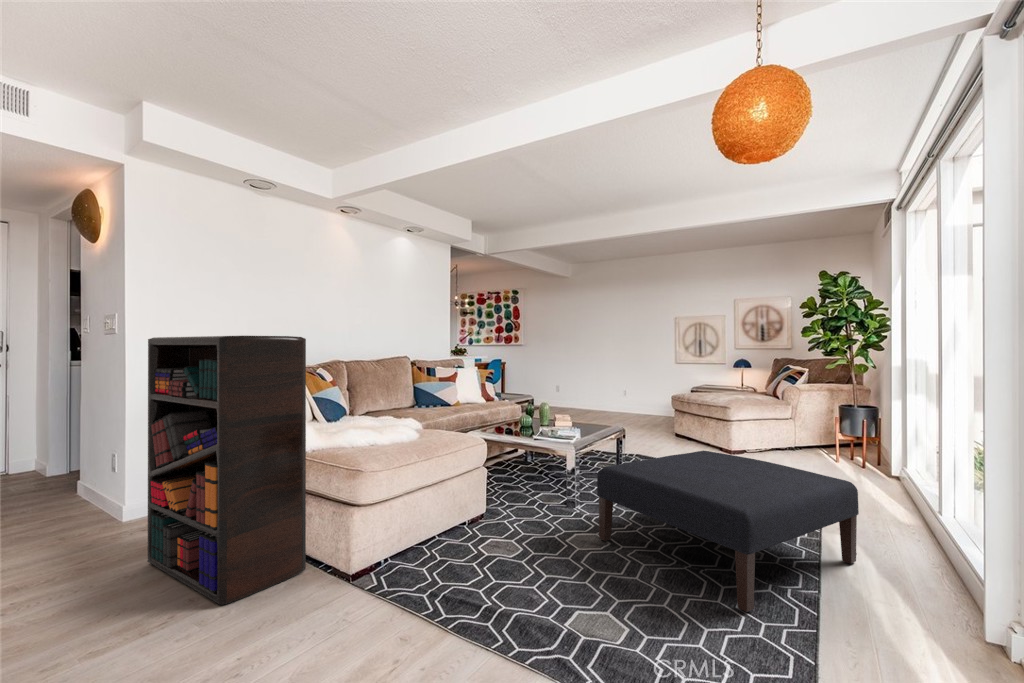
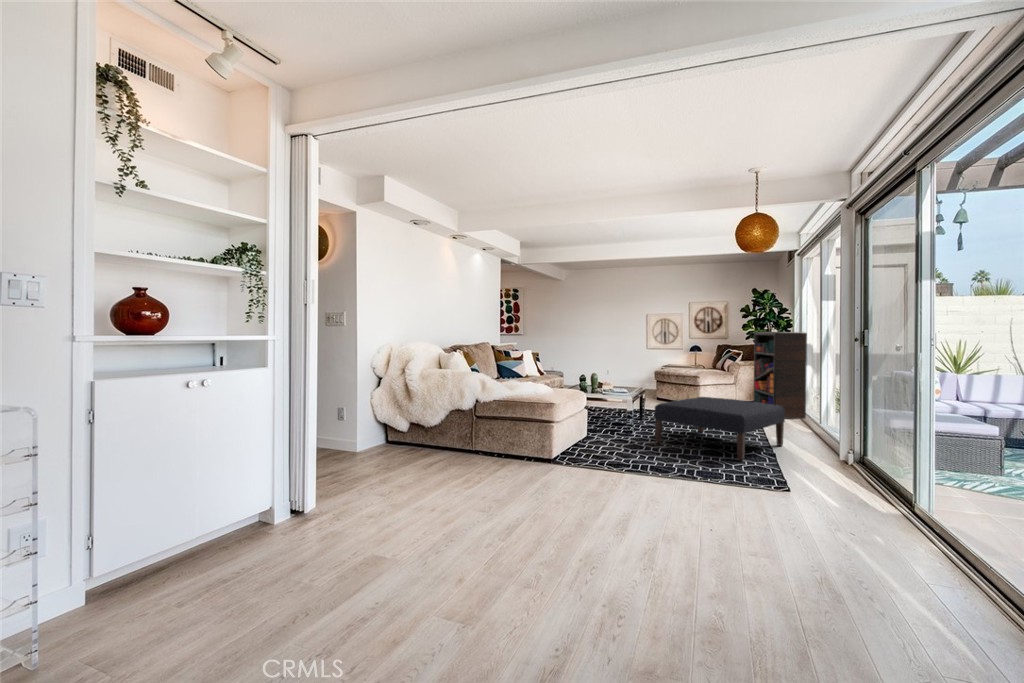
bookshelf: present [148,336,306,605] -> present [754,332,807,419]

